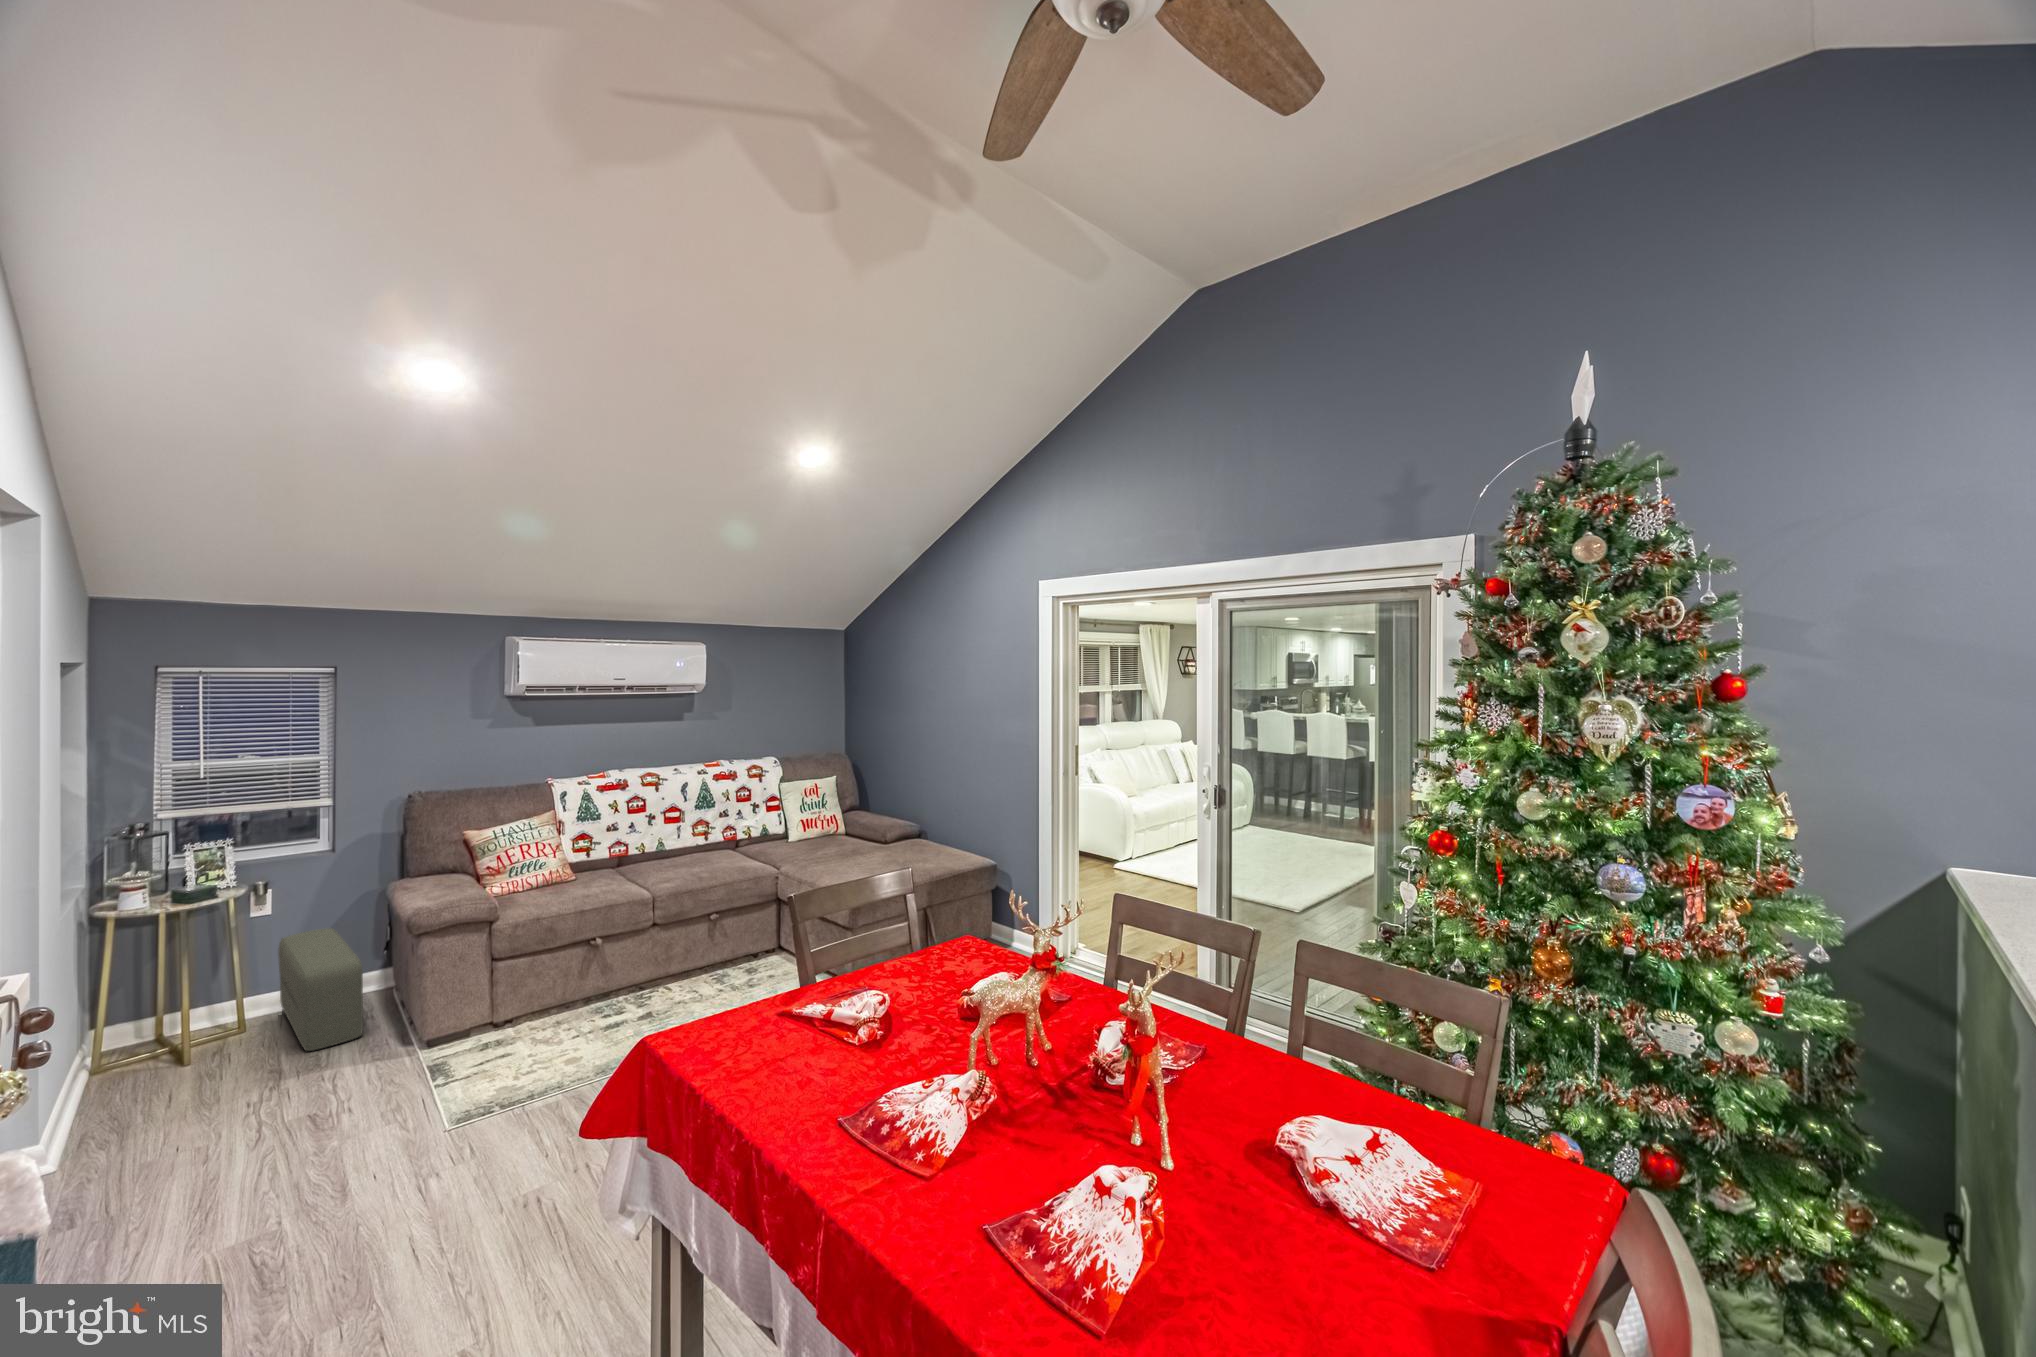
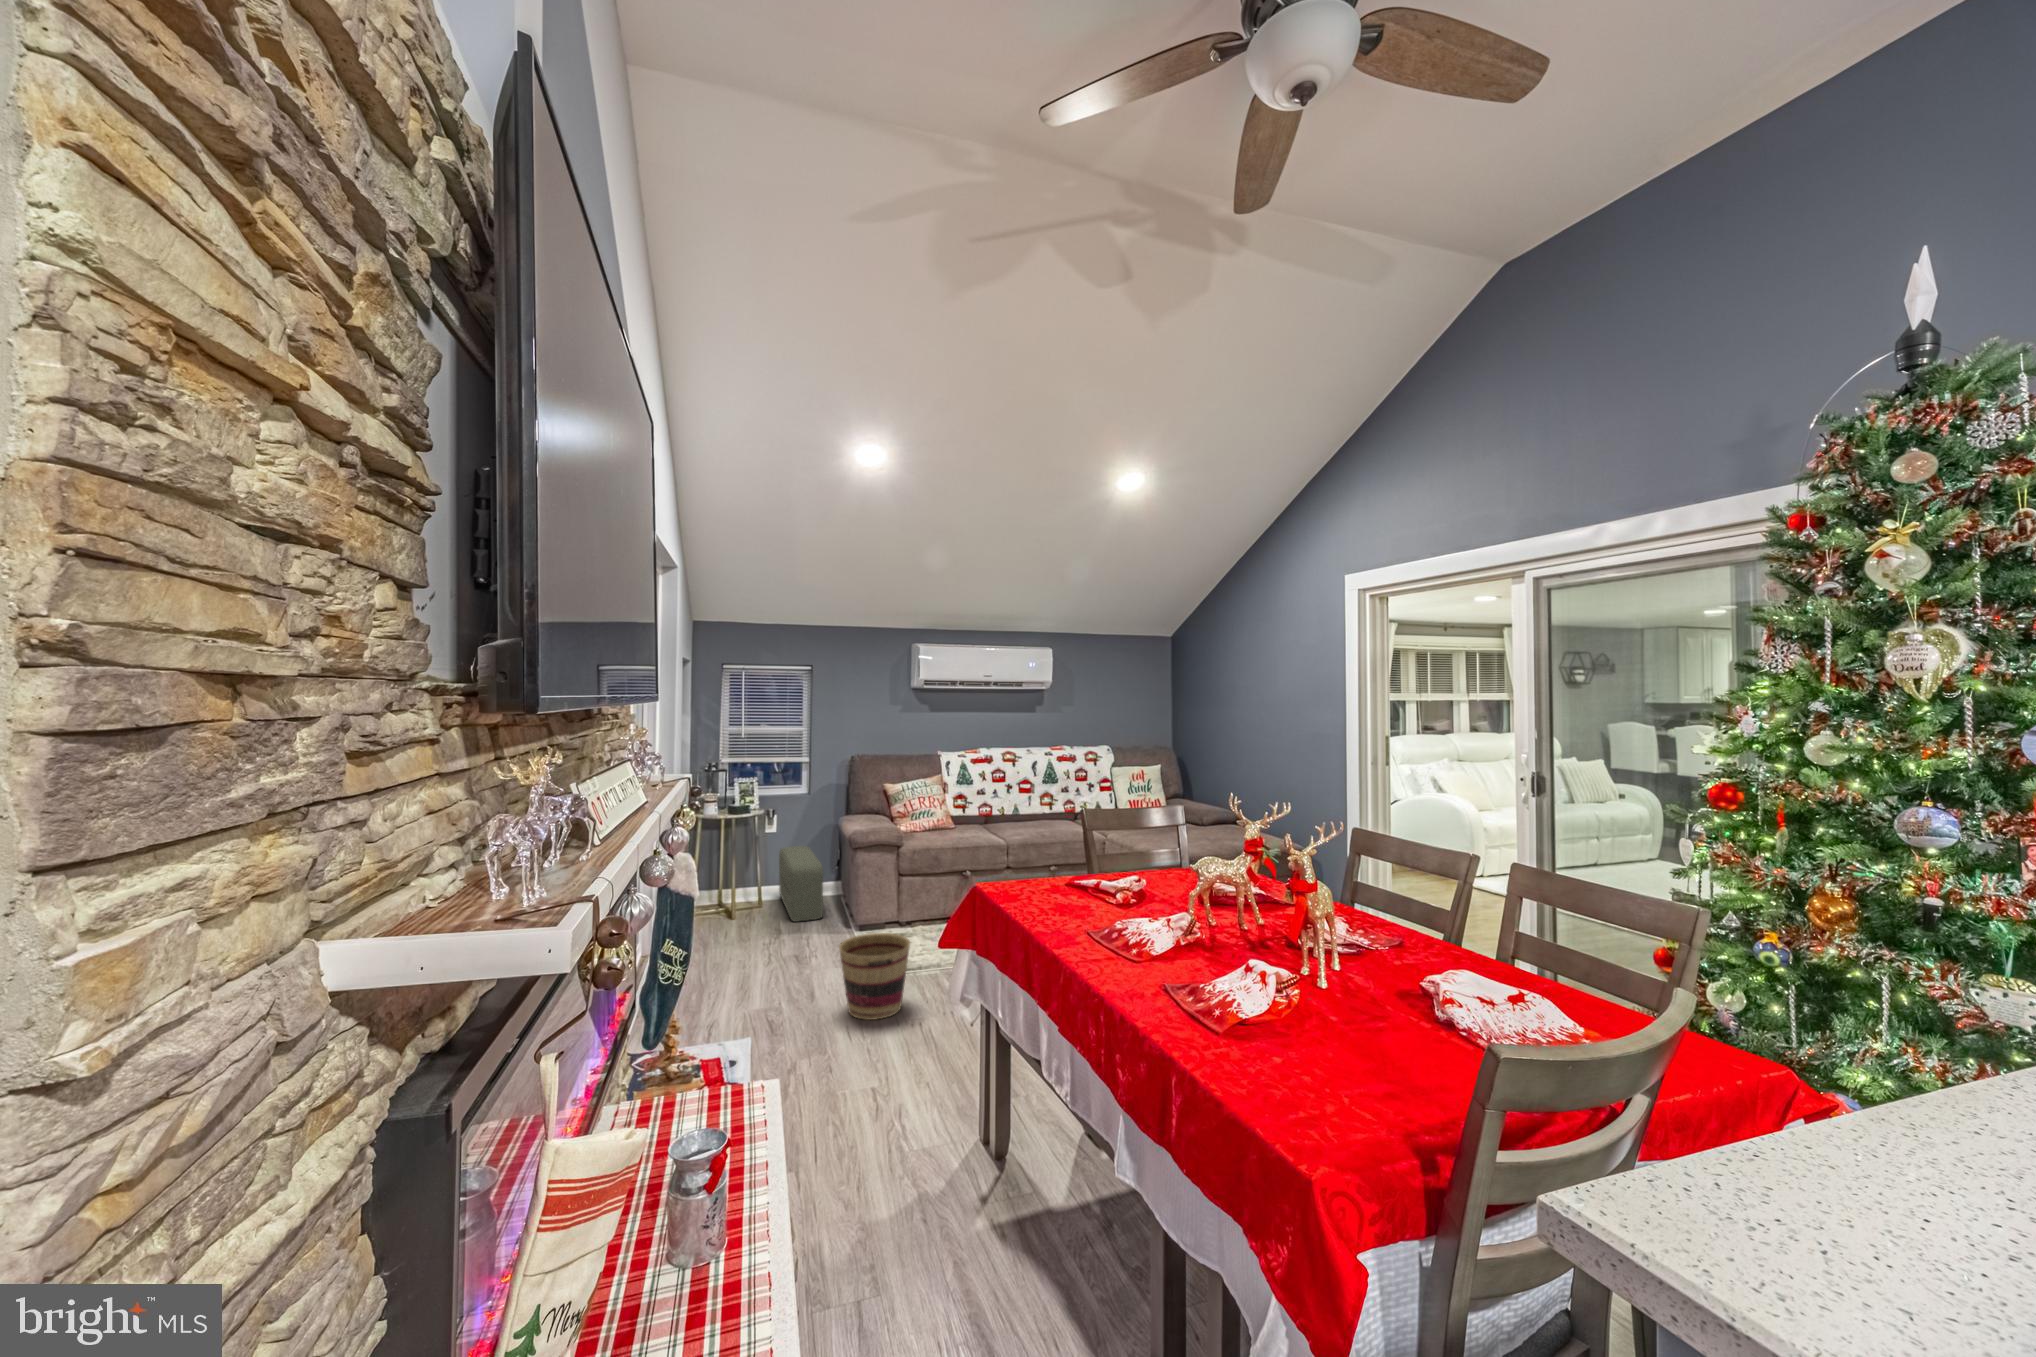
basket: none [400,1072,525,1217] -> present [839,933,910,1020]

